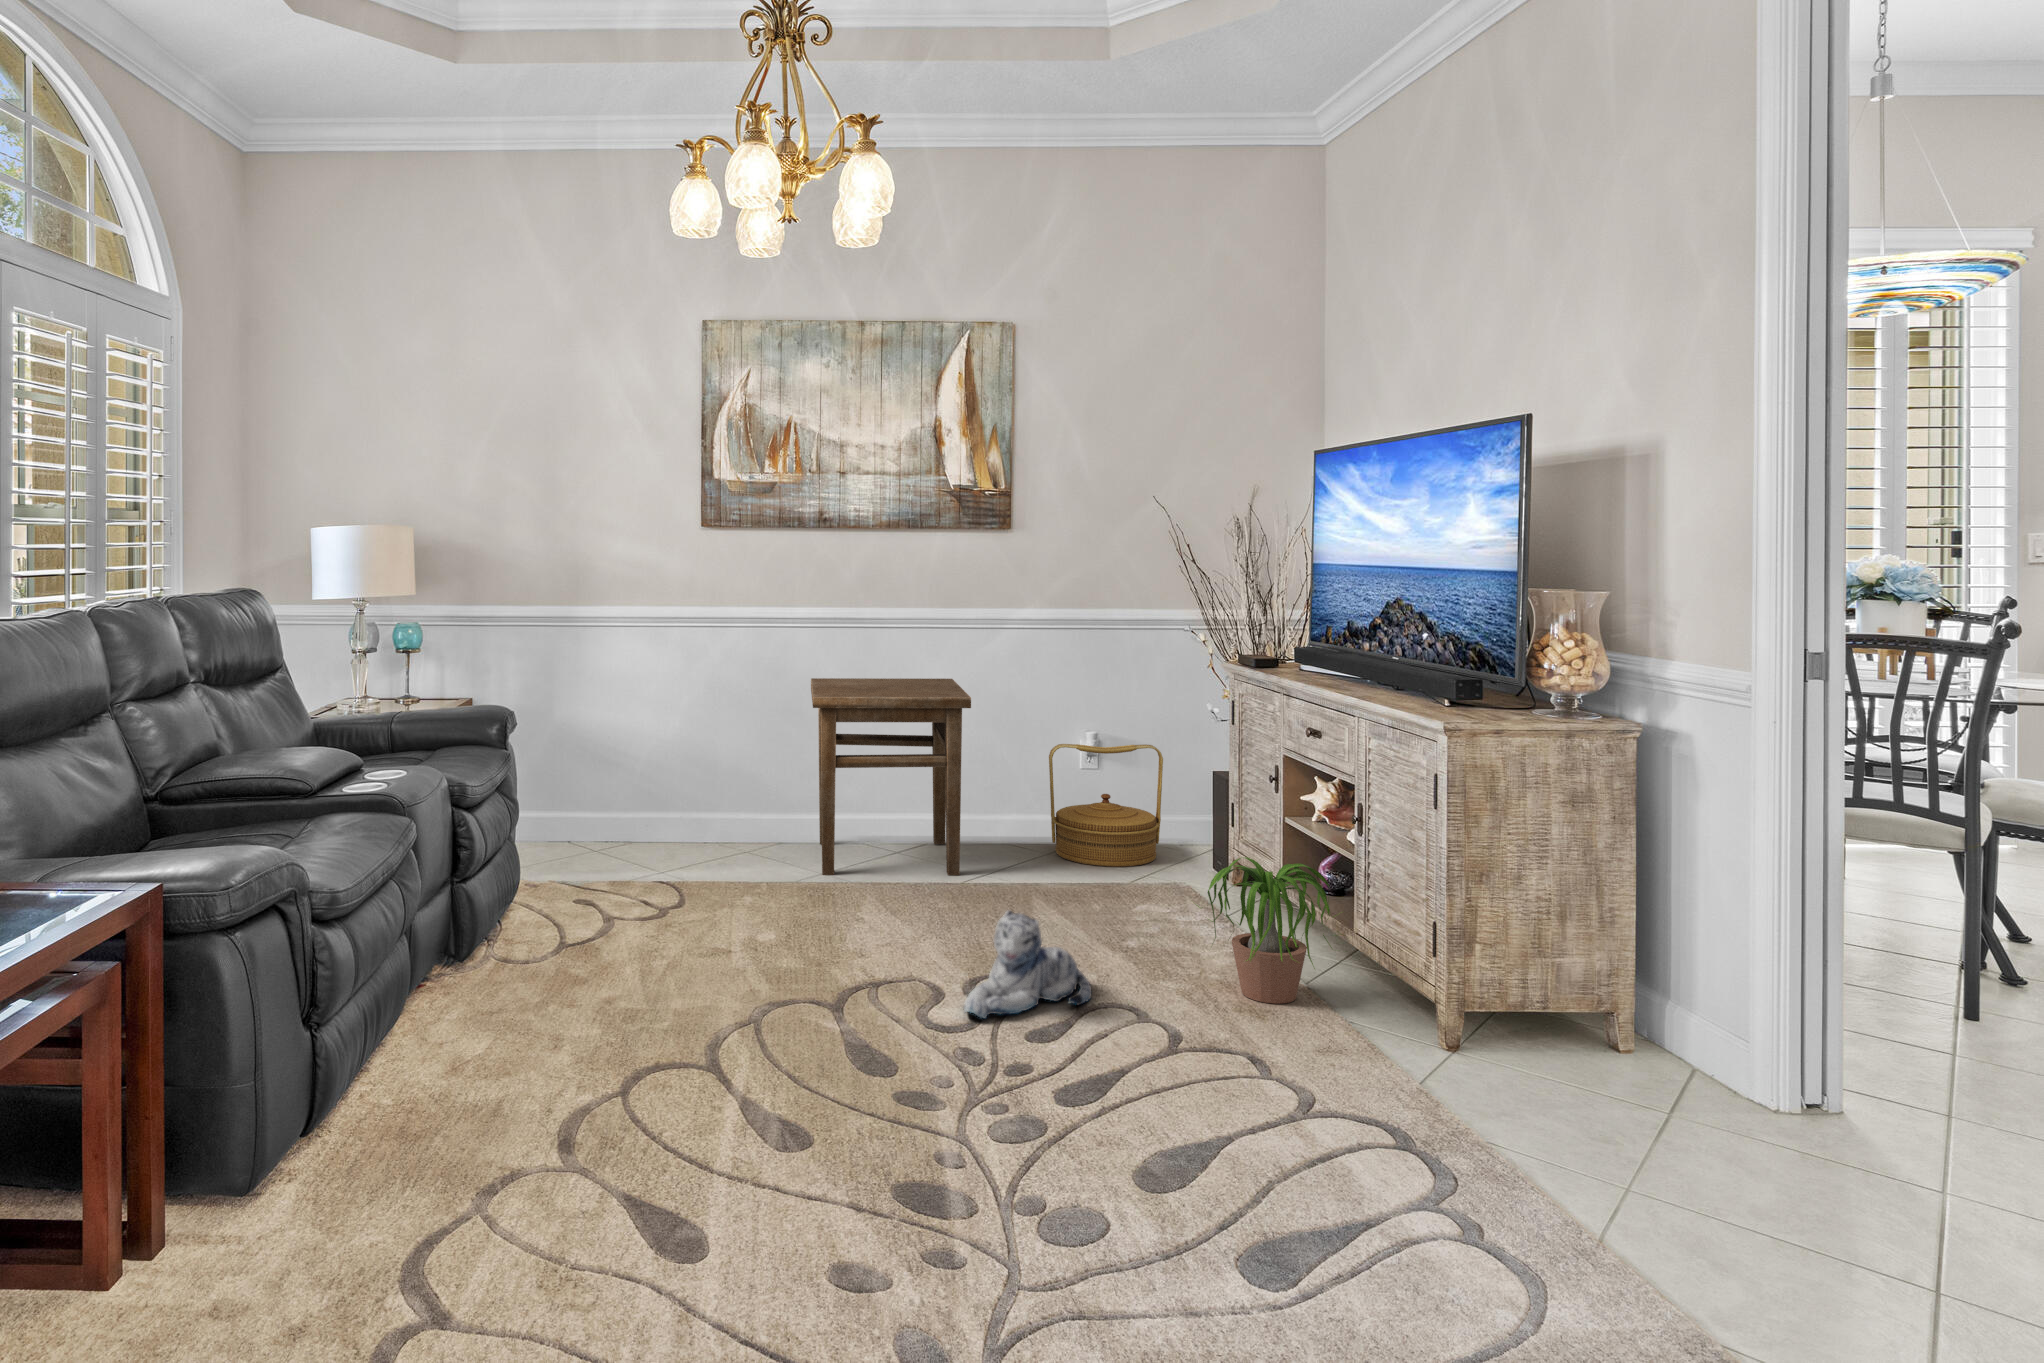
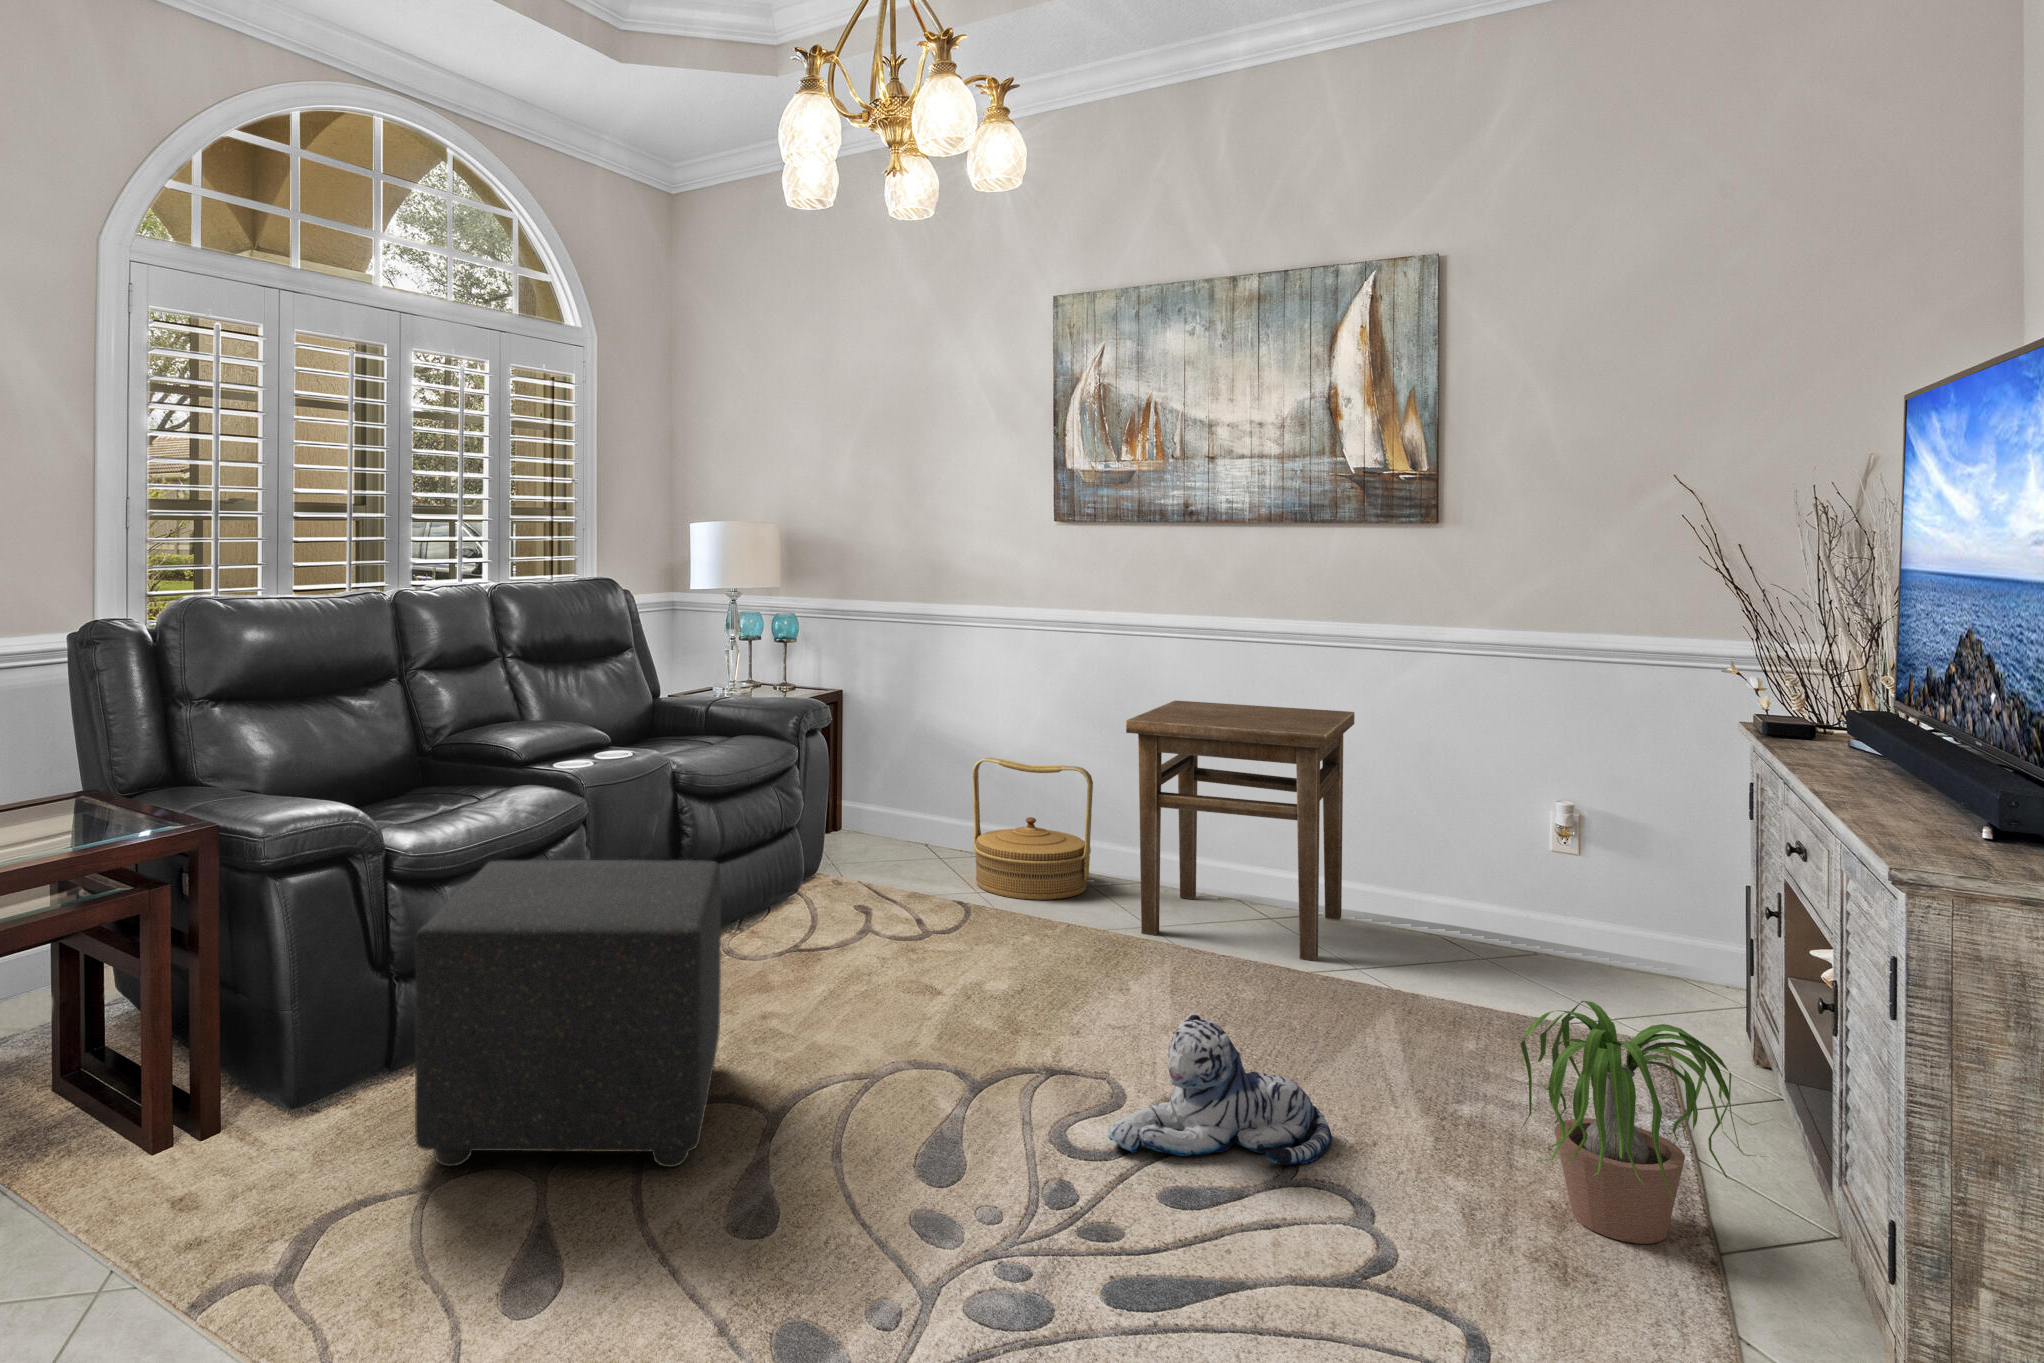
woven basket: present [1049,744,1163,867] -> present [972,758,1093,900]
ottoman: none [408,848,714,1152] -> present [415,860,721,1167]

